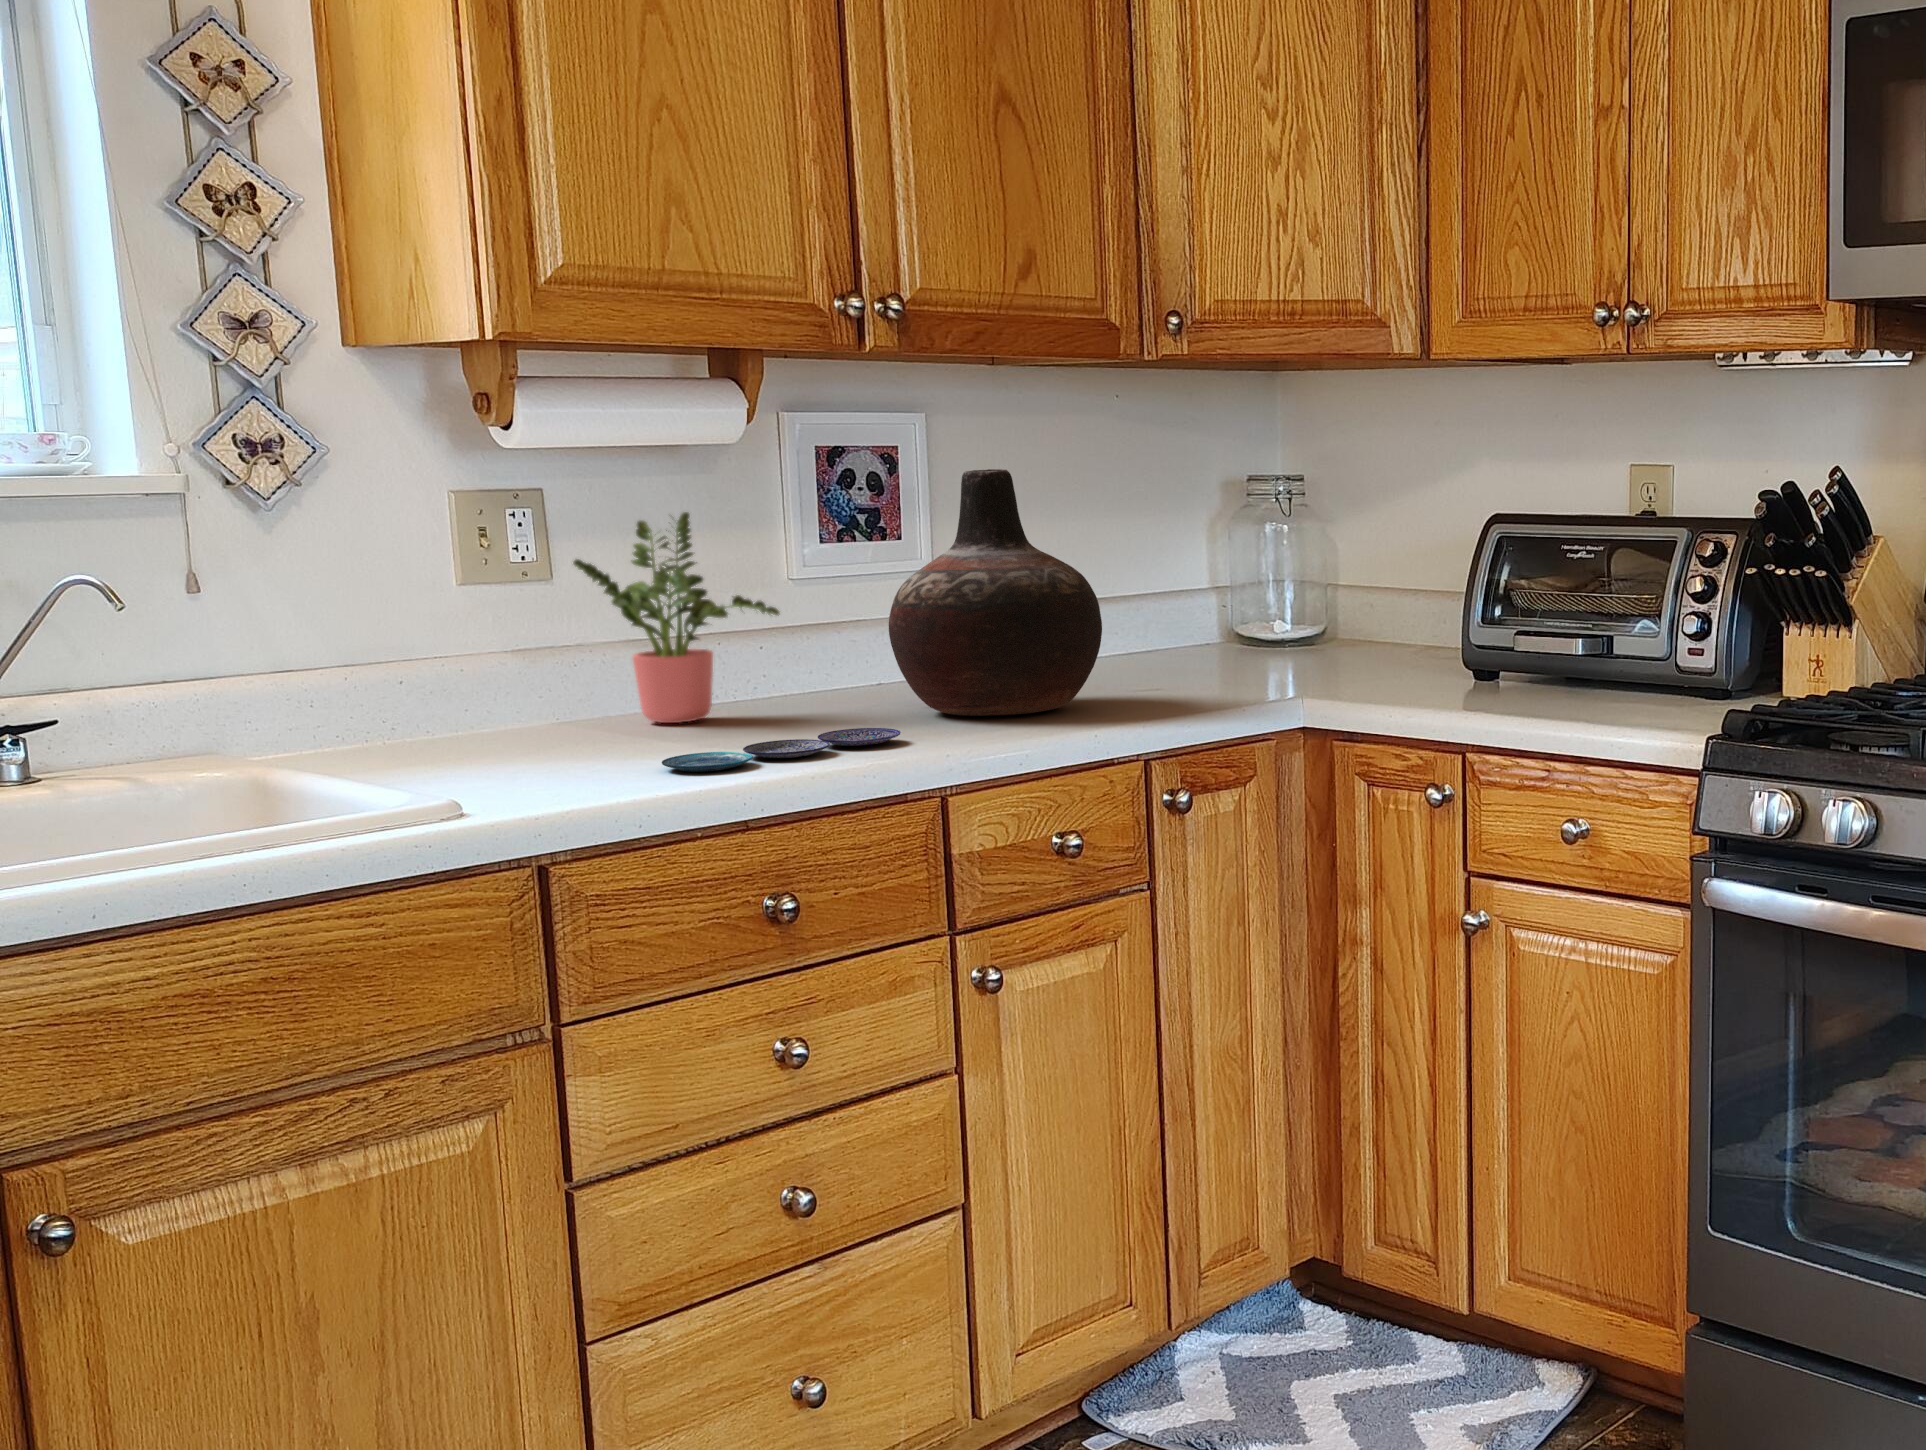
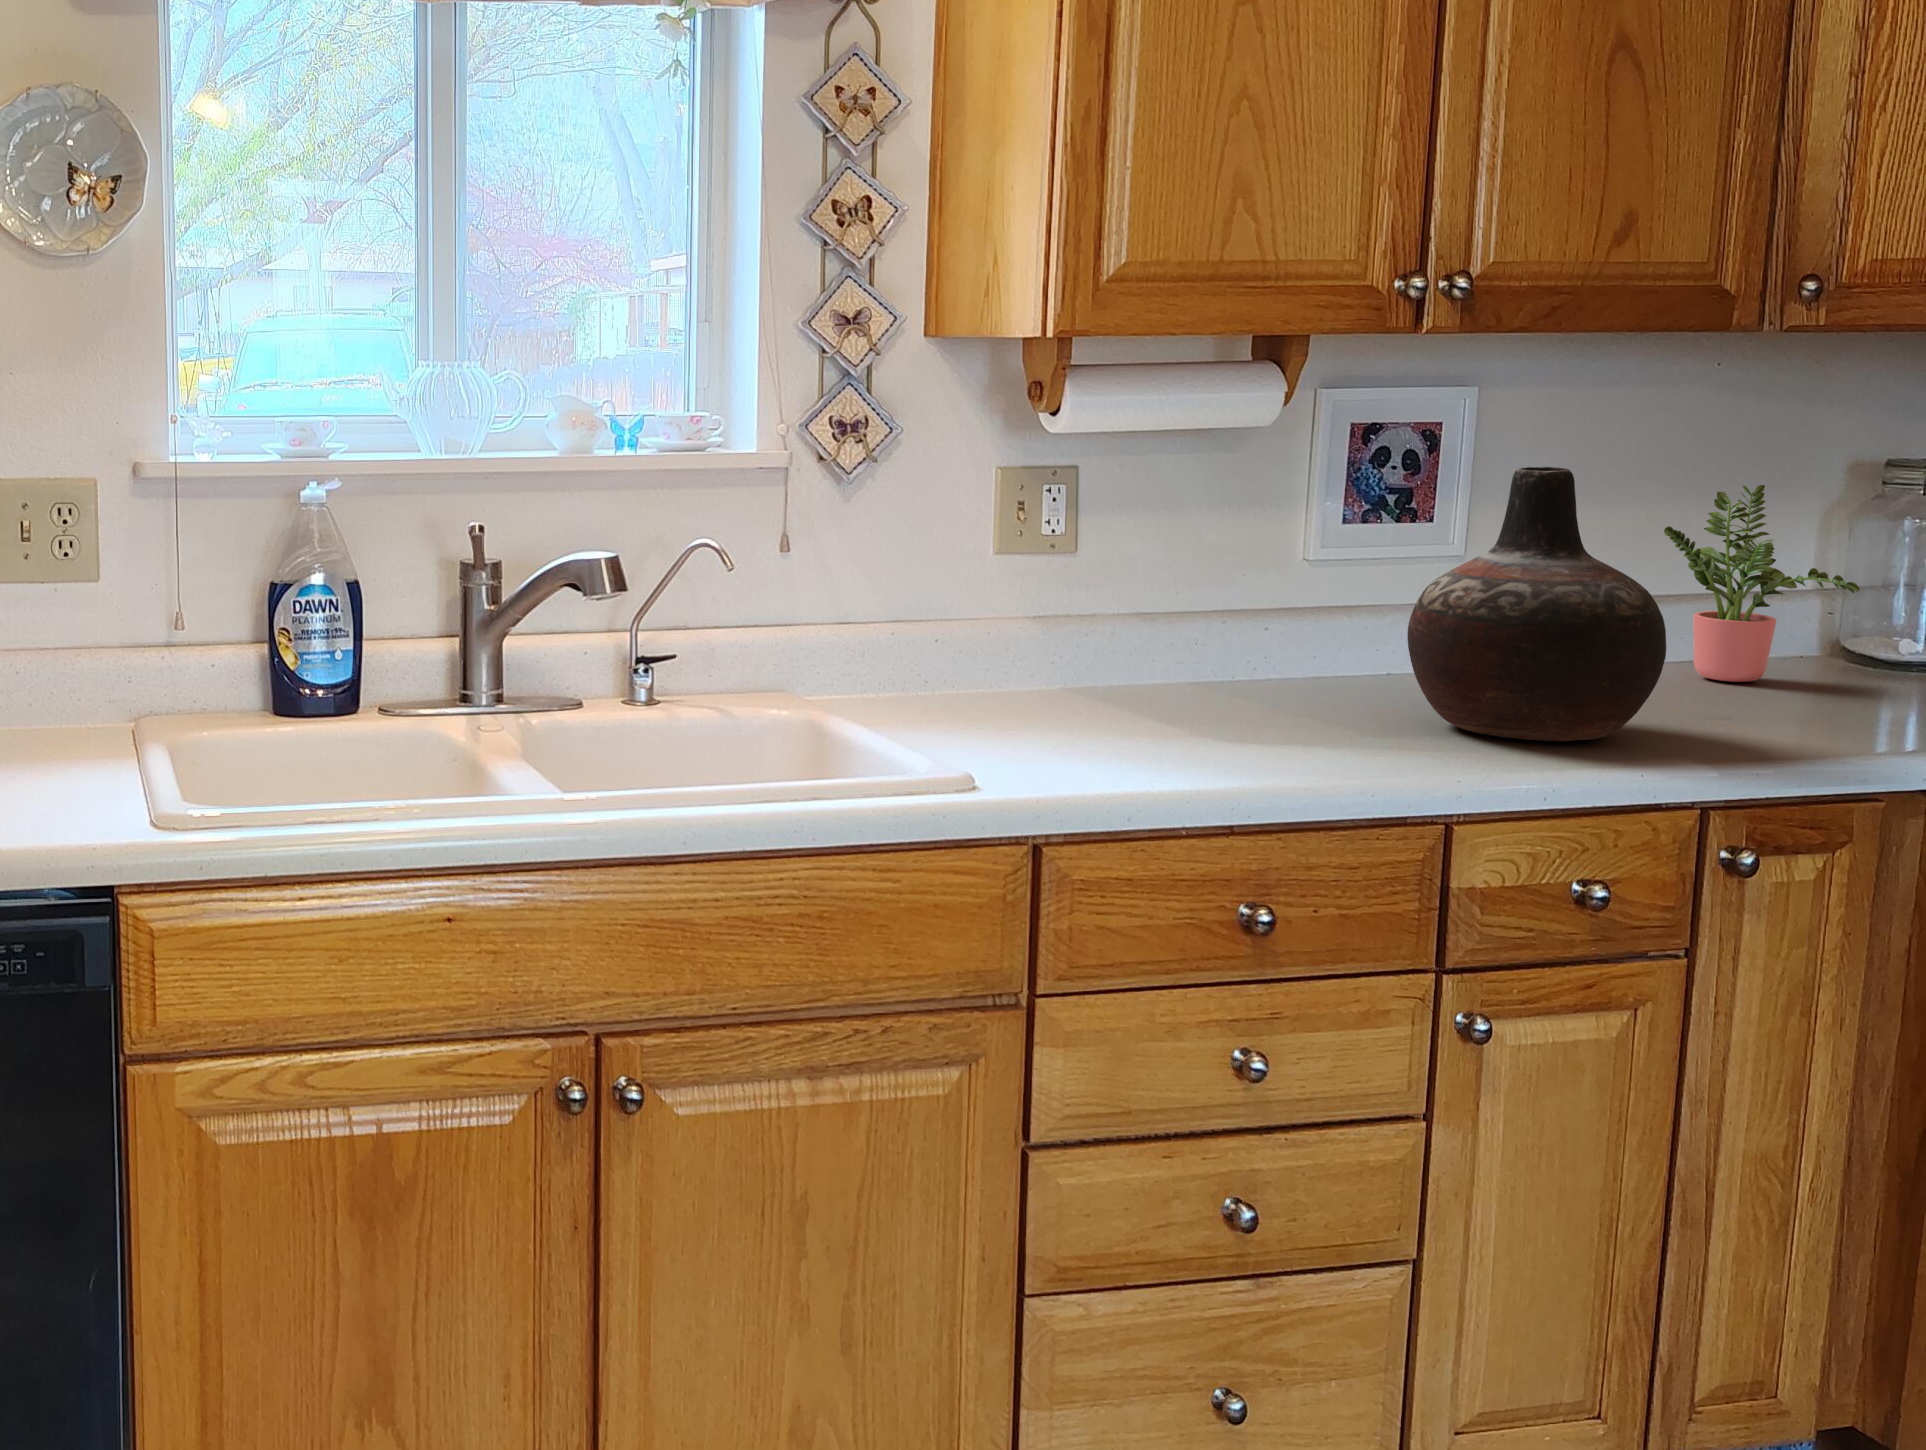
potted plant: present [573,512,779,723] -> present [1664,485,1860,682]
plate: present [662,728,901,772] -> none [1159,739,1408,772]

